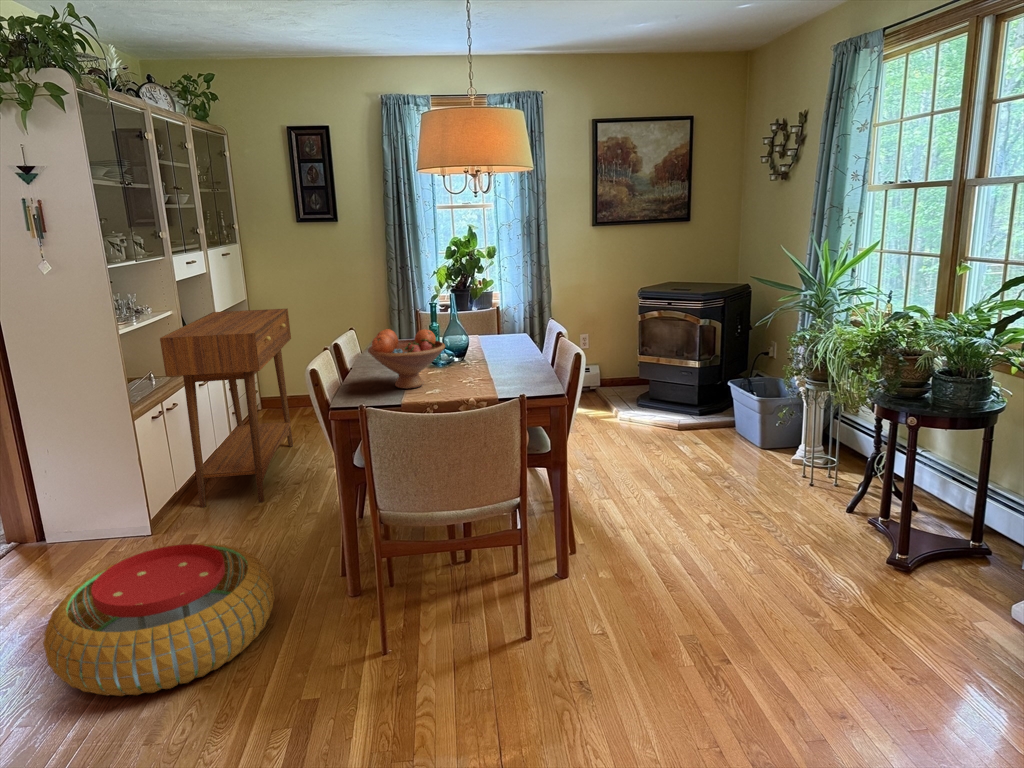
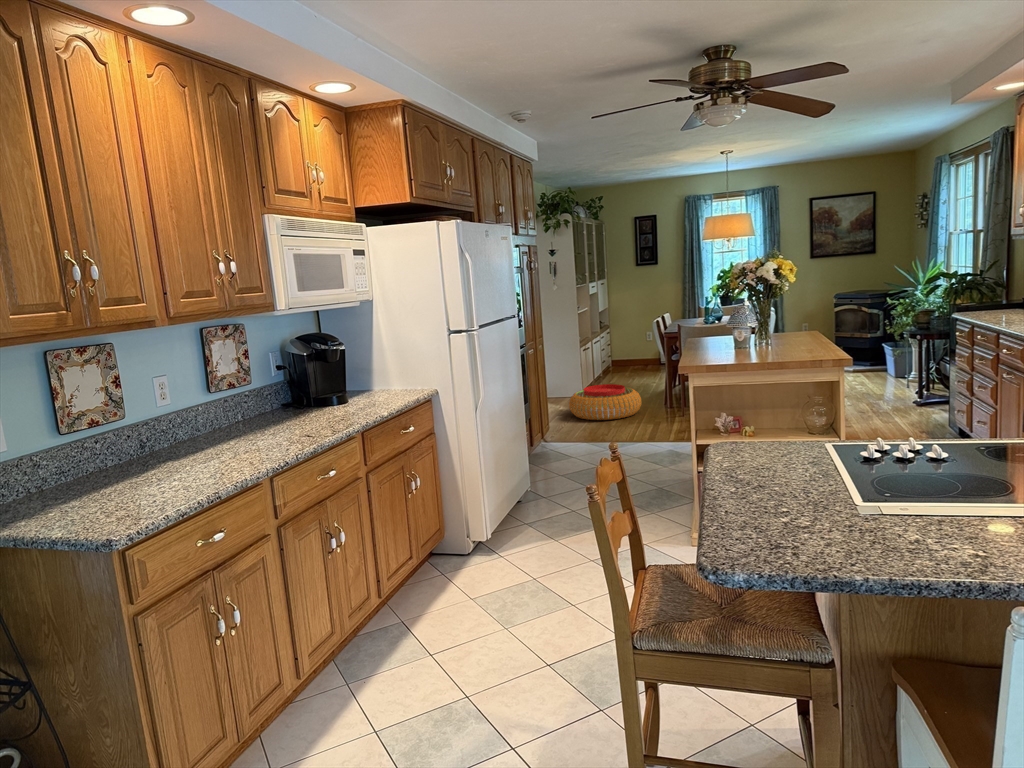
console table: present [160,309,293,507] -> none [589,308,636,392]
fruit bowl: present [368,329,445,389] -> none [679,306,710,329]

